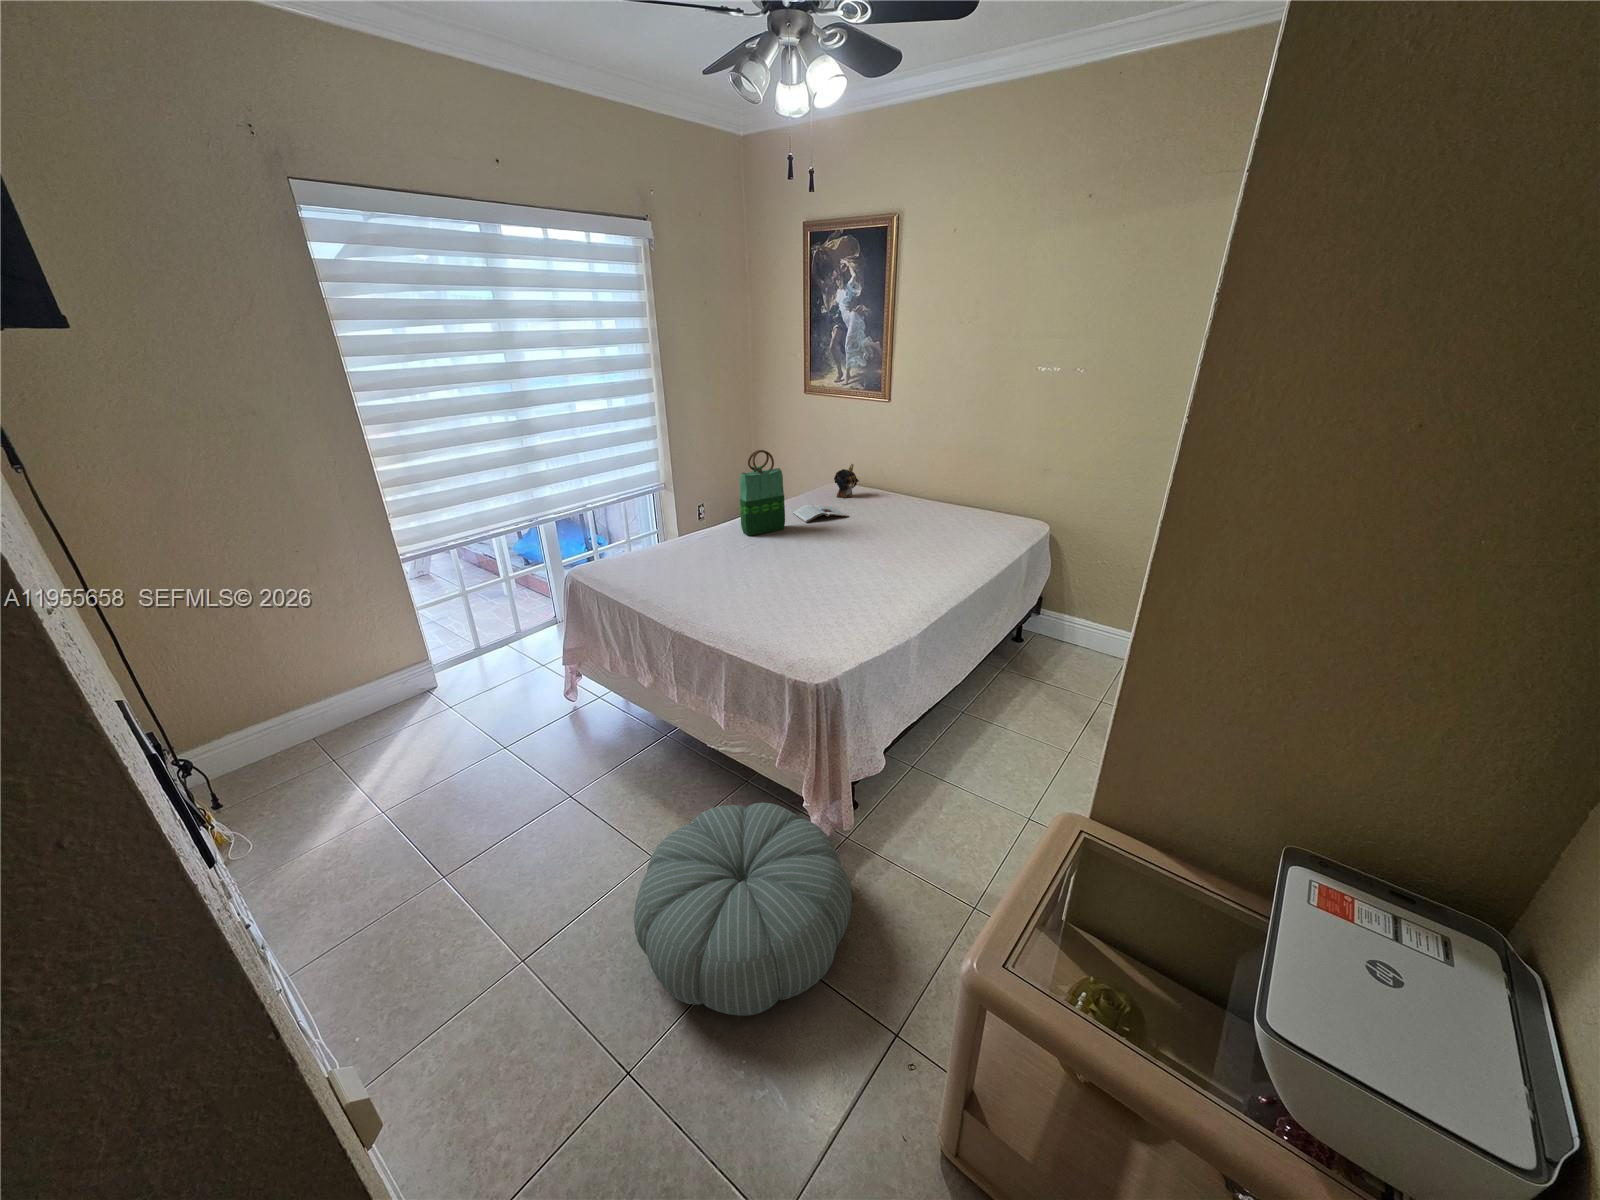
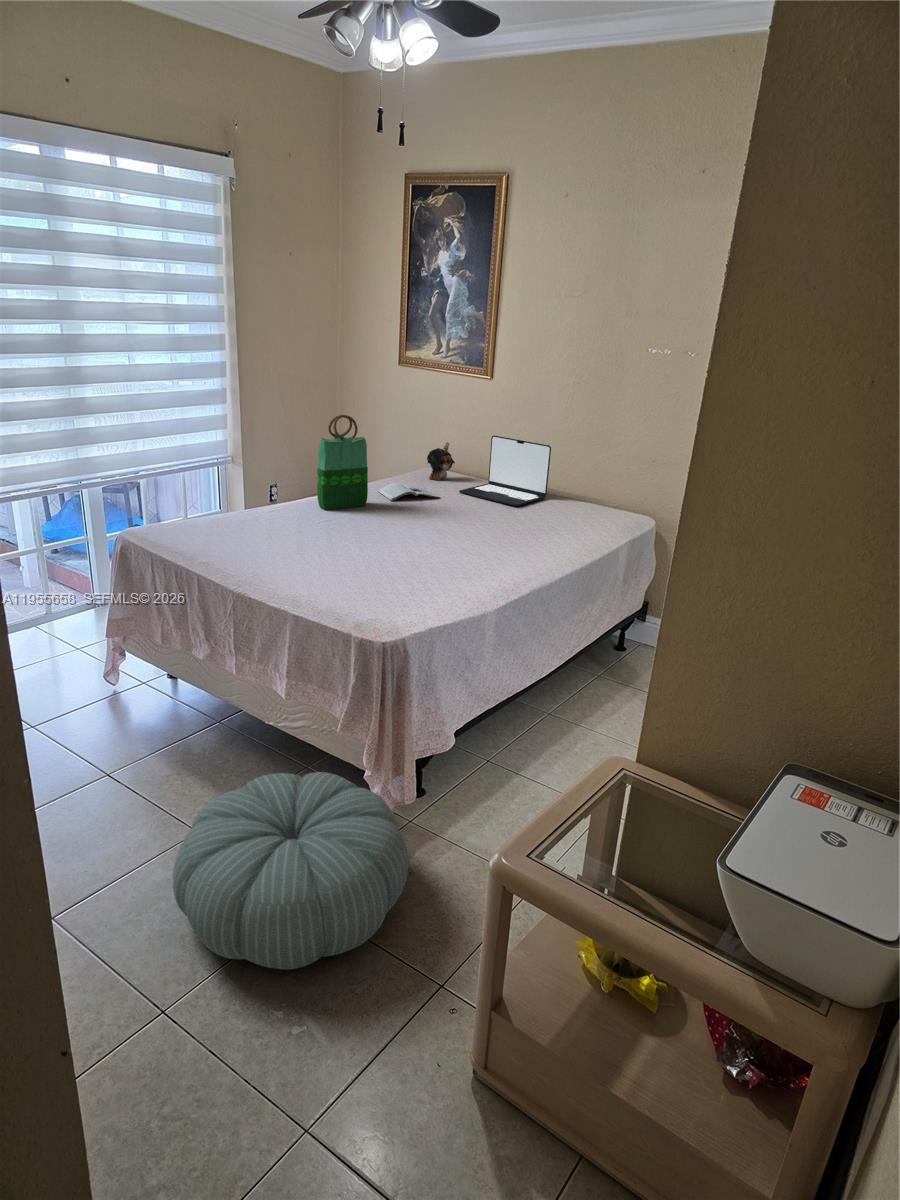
laptop: none [865,456,948,521] -> present [459,436,551,506]

